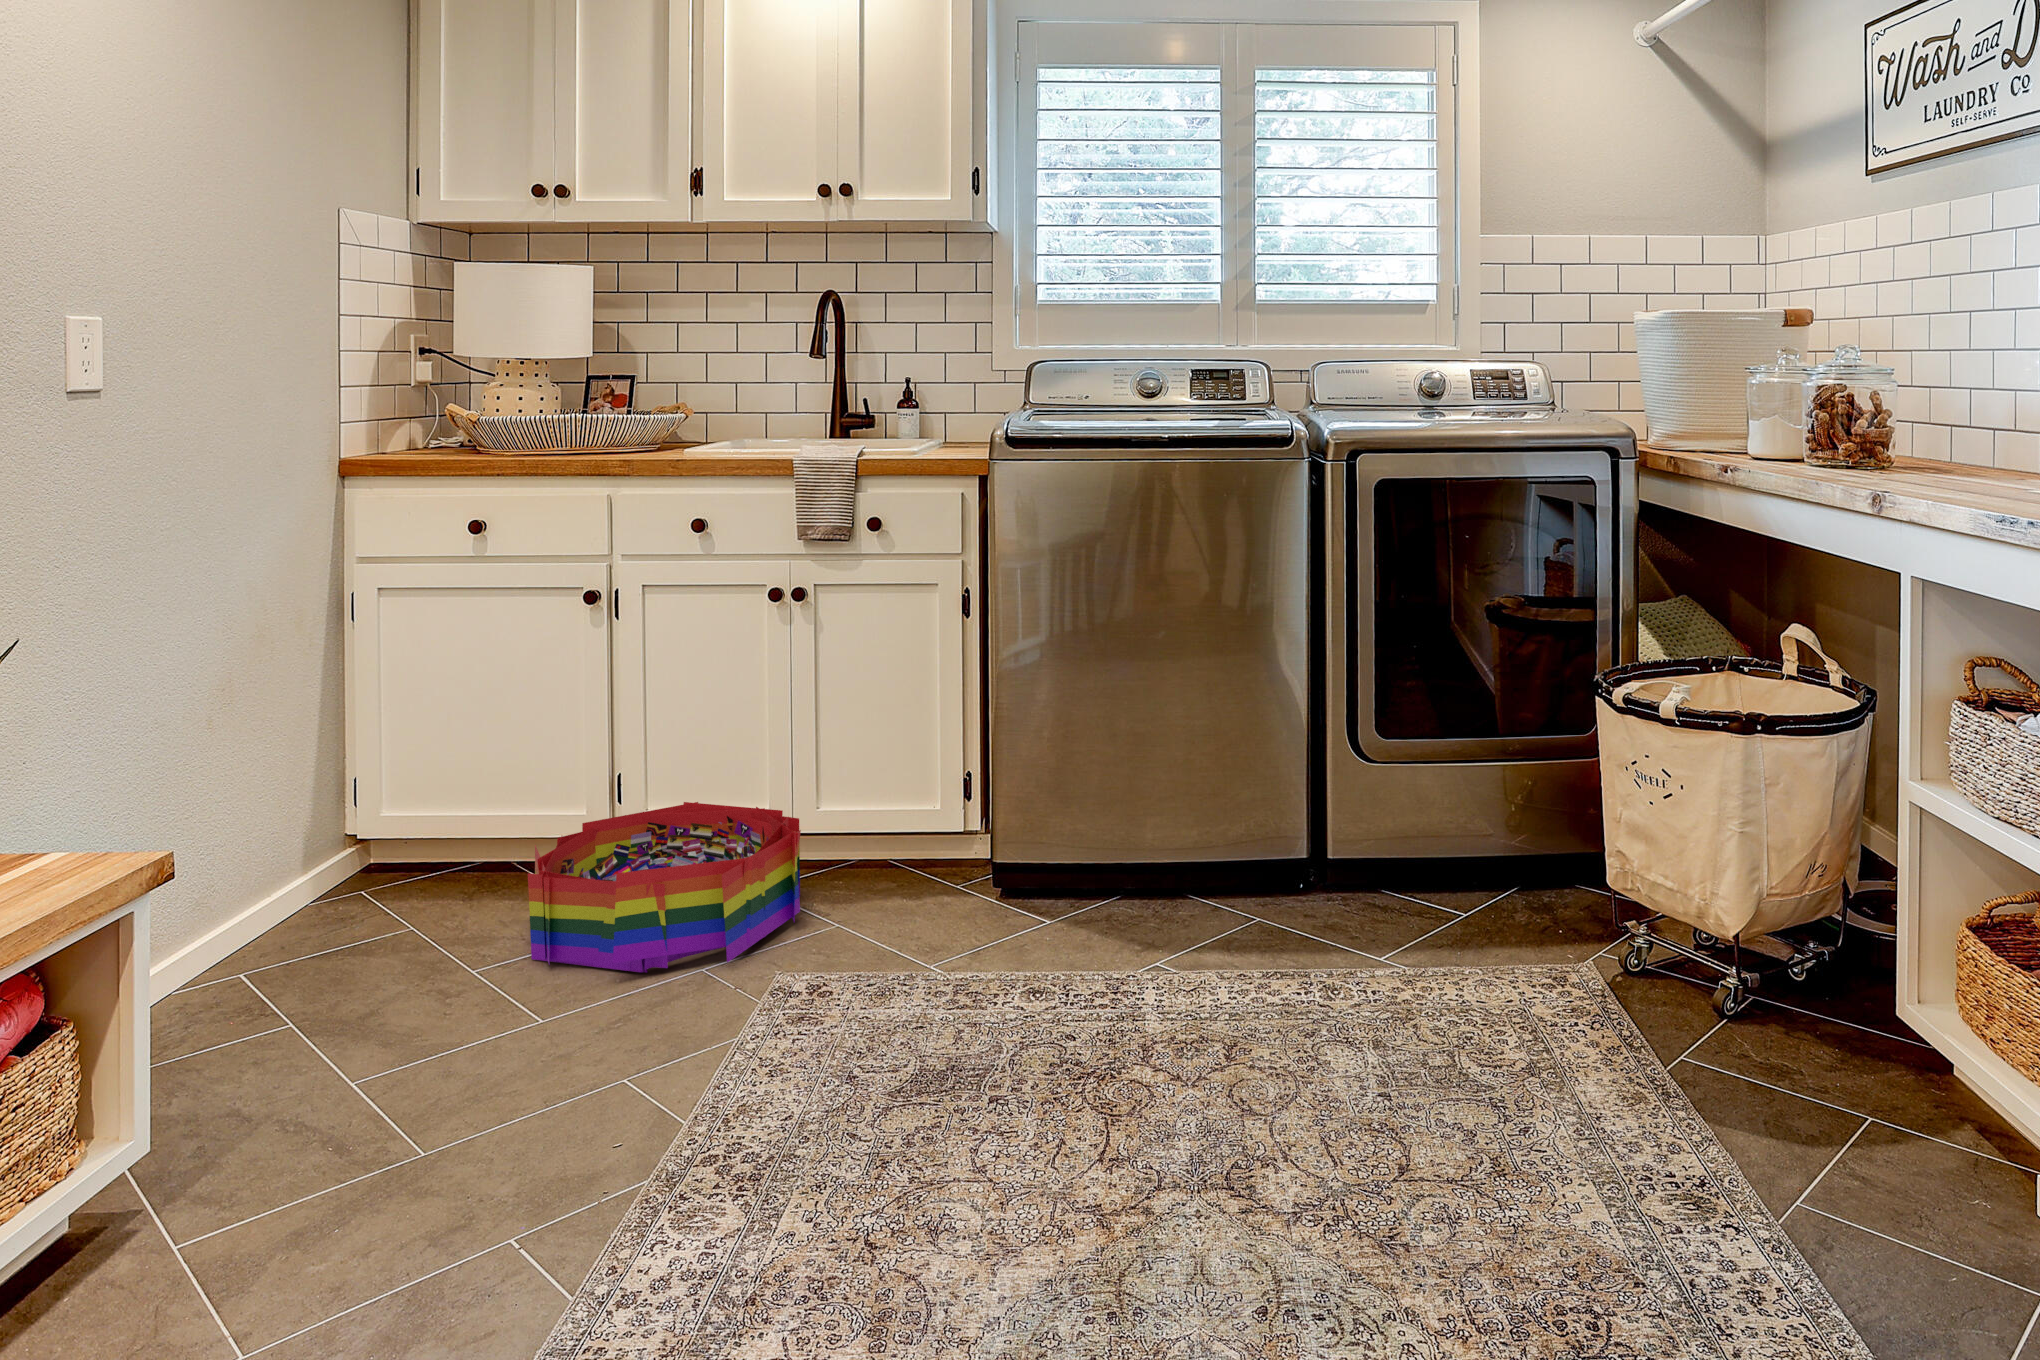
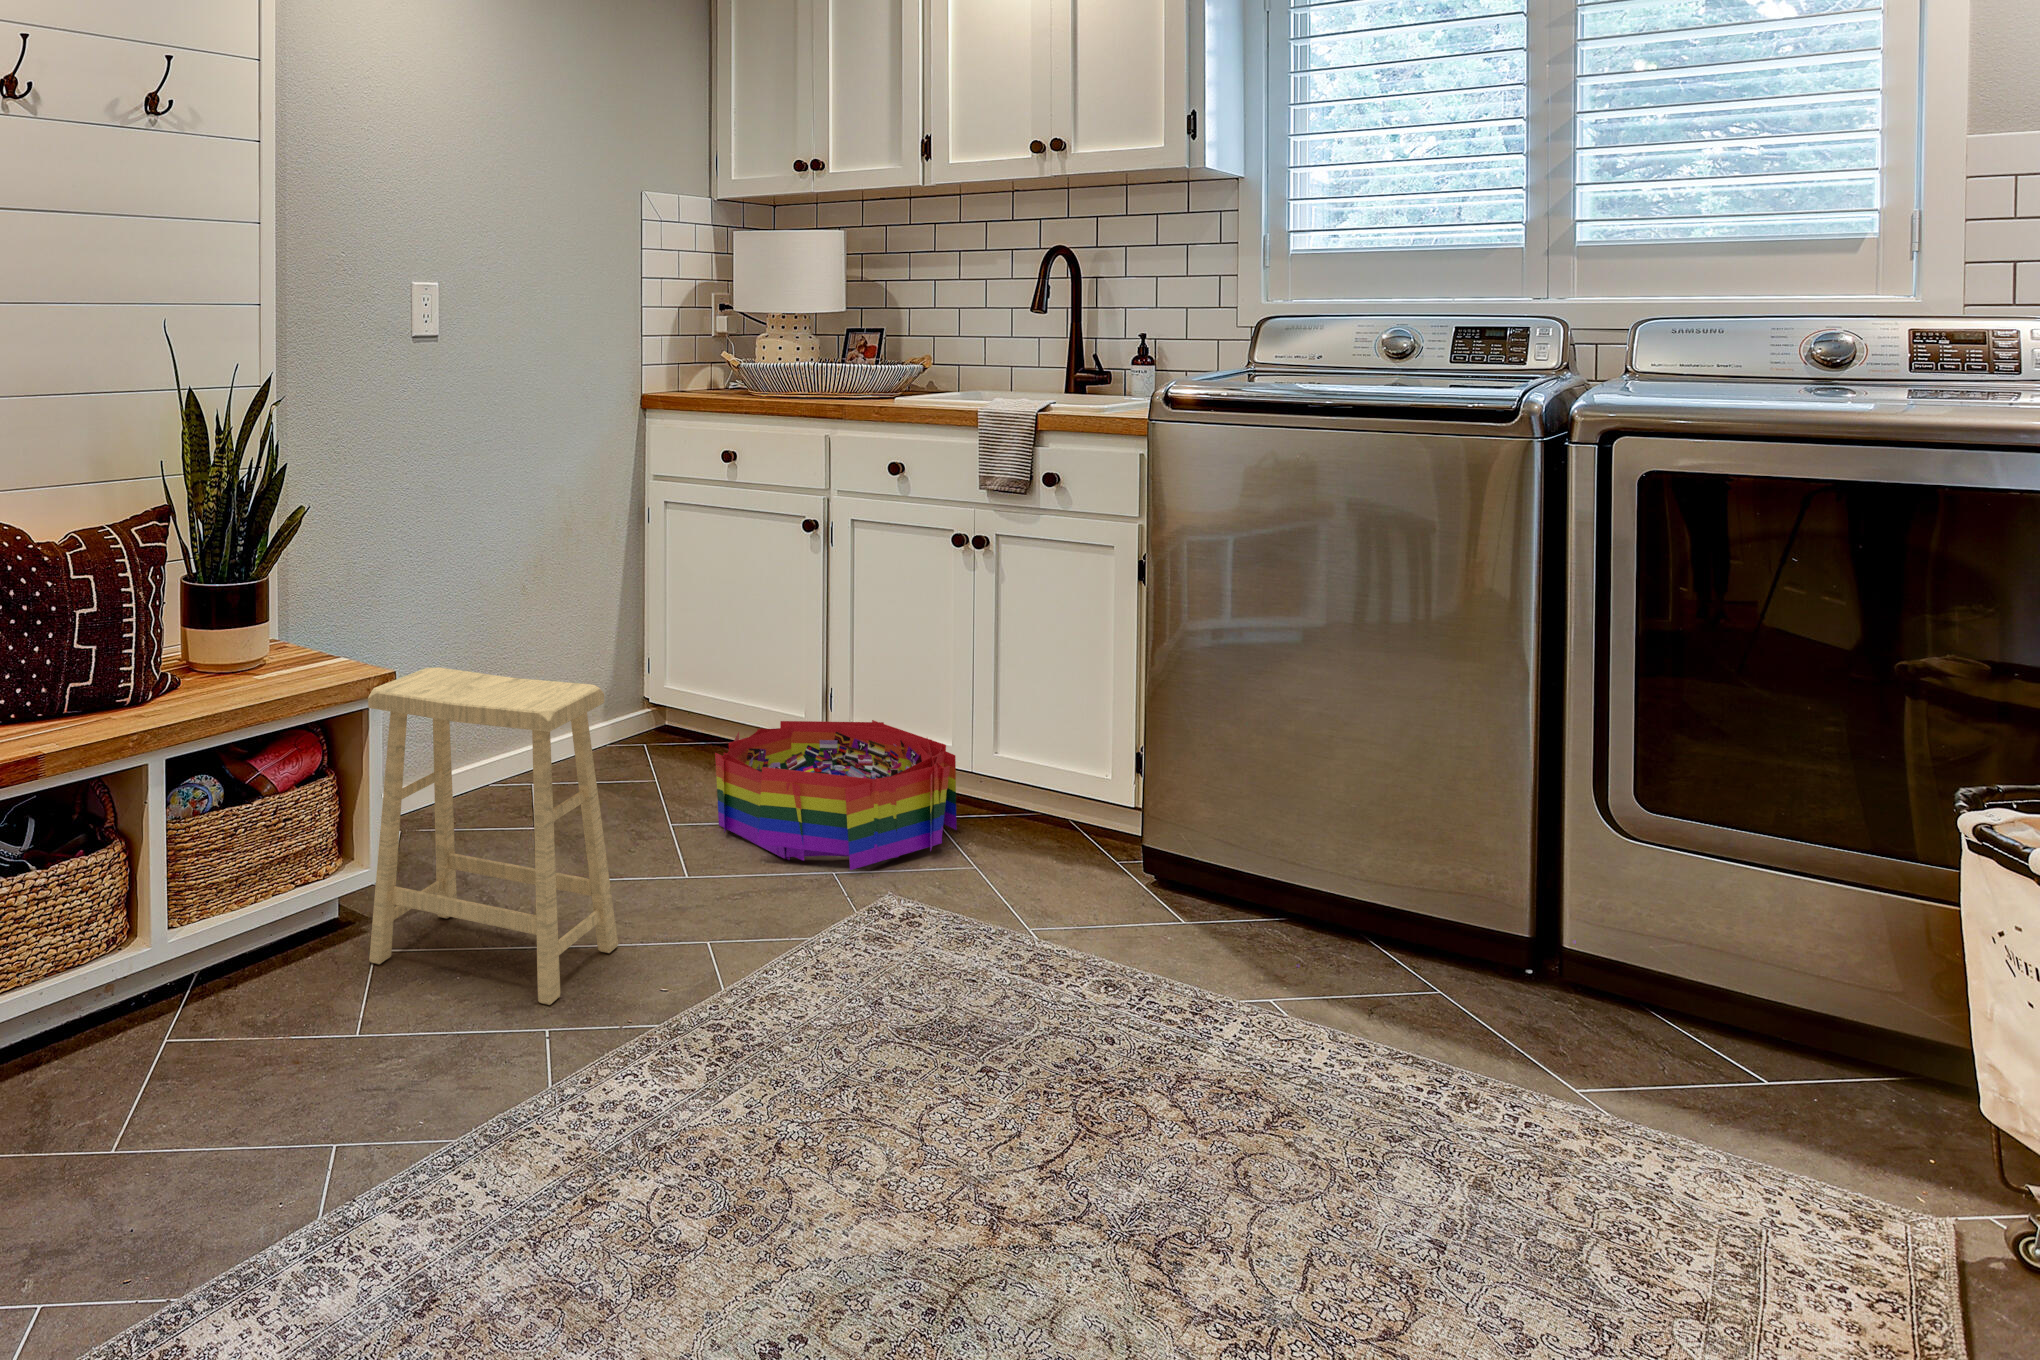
footstool: none [148,806,516,1271] -> present [368,667,618,1005]

